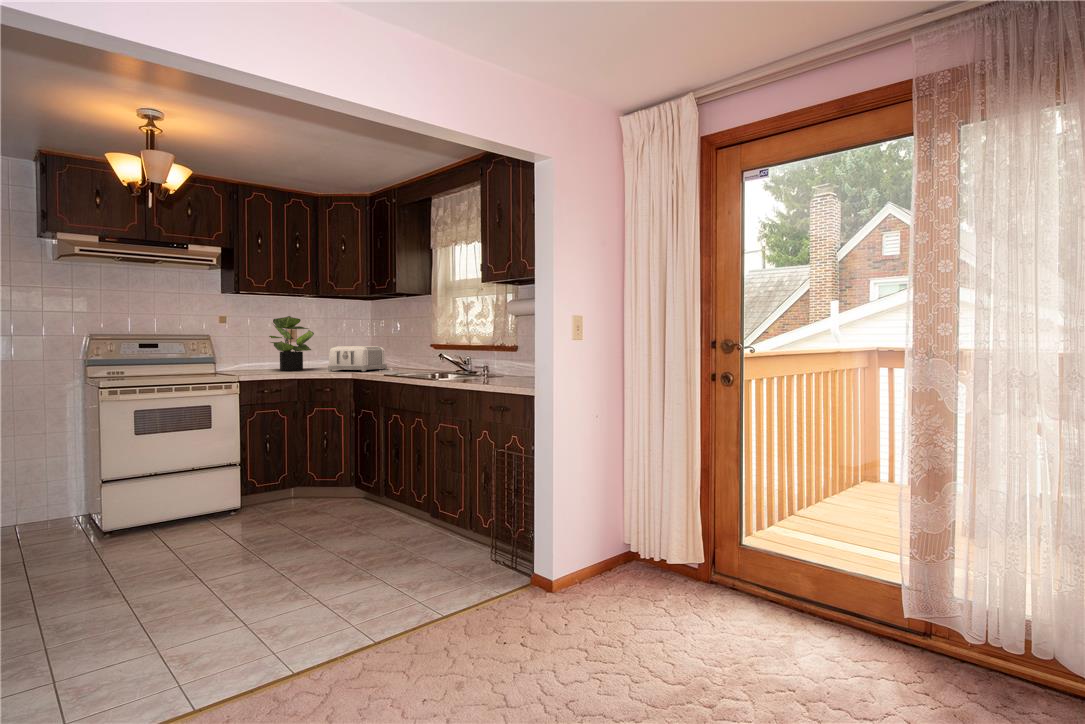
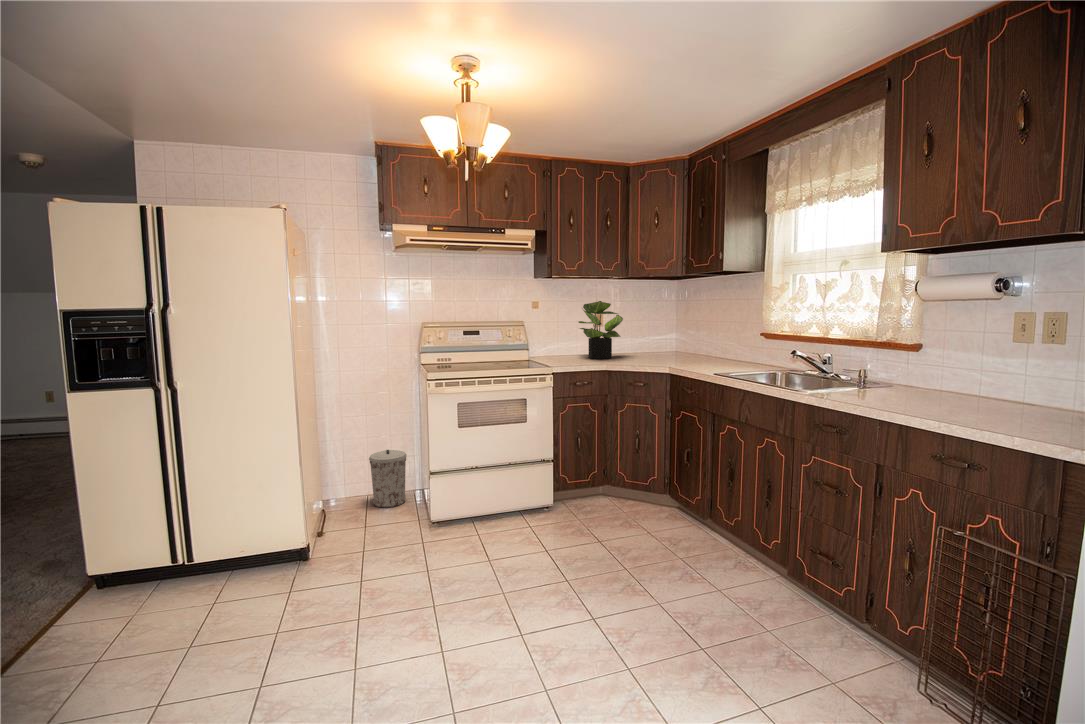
toaster: present [328,346,387,371] -> none [639,333,703,363]
trash can: none [17,470,67,533] -> present [369,450,406,508]

